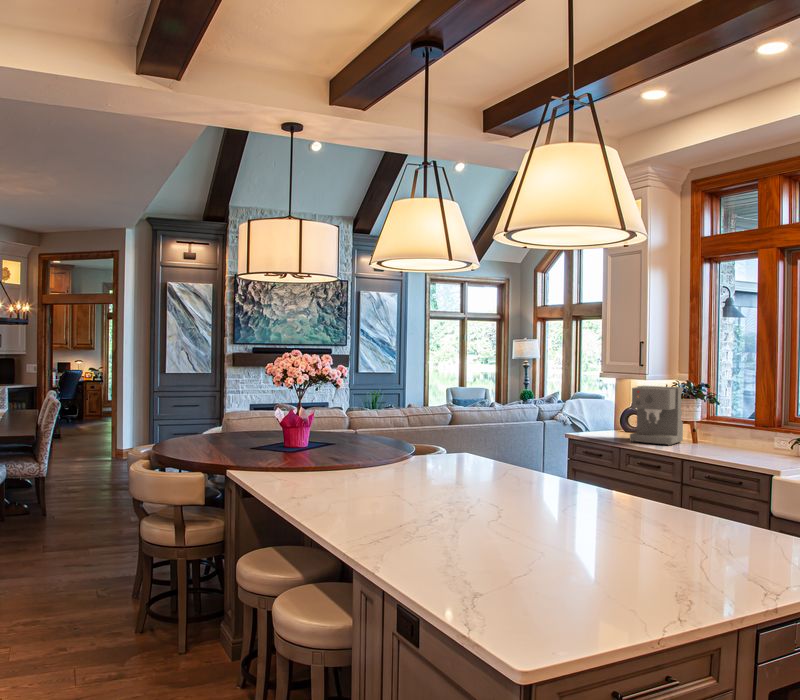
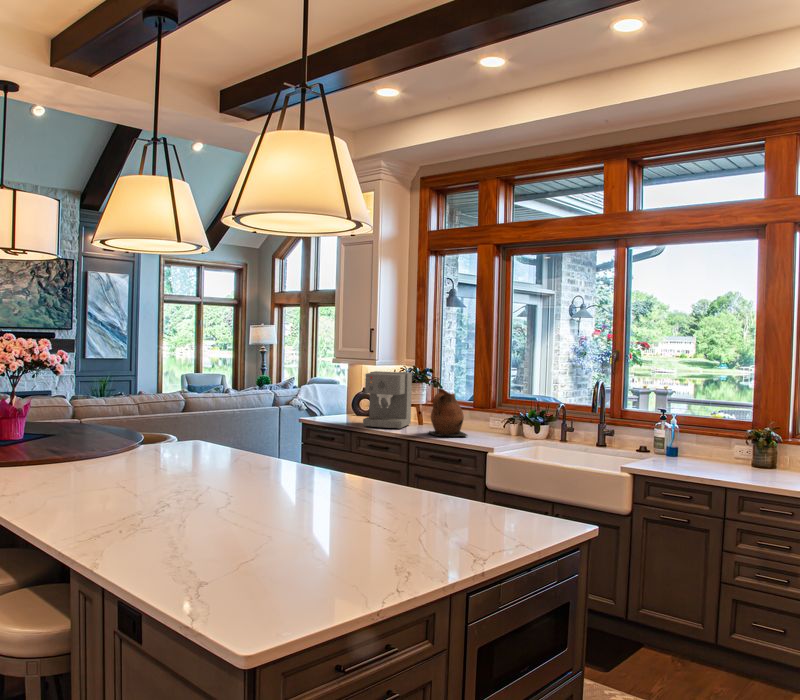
ceramic pitcher: none [699,404,747,456] -> present [429,388,467,436]

